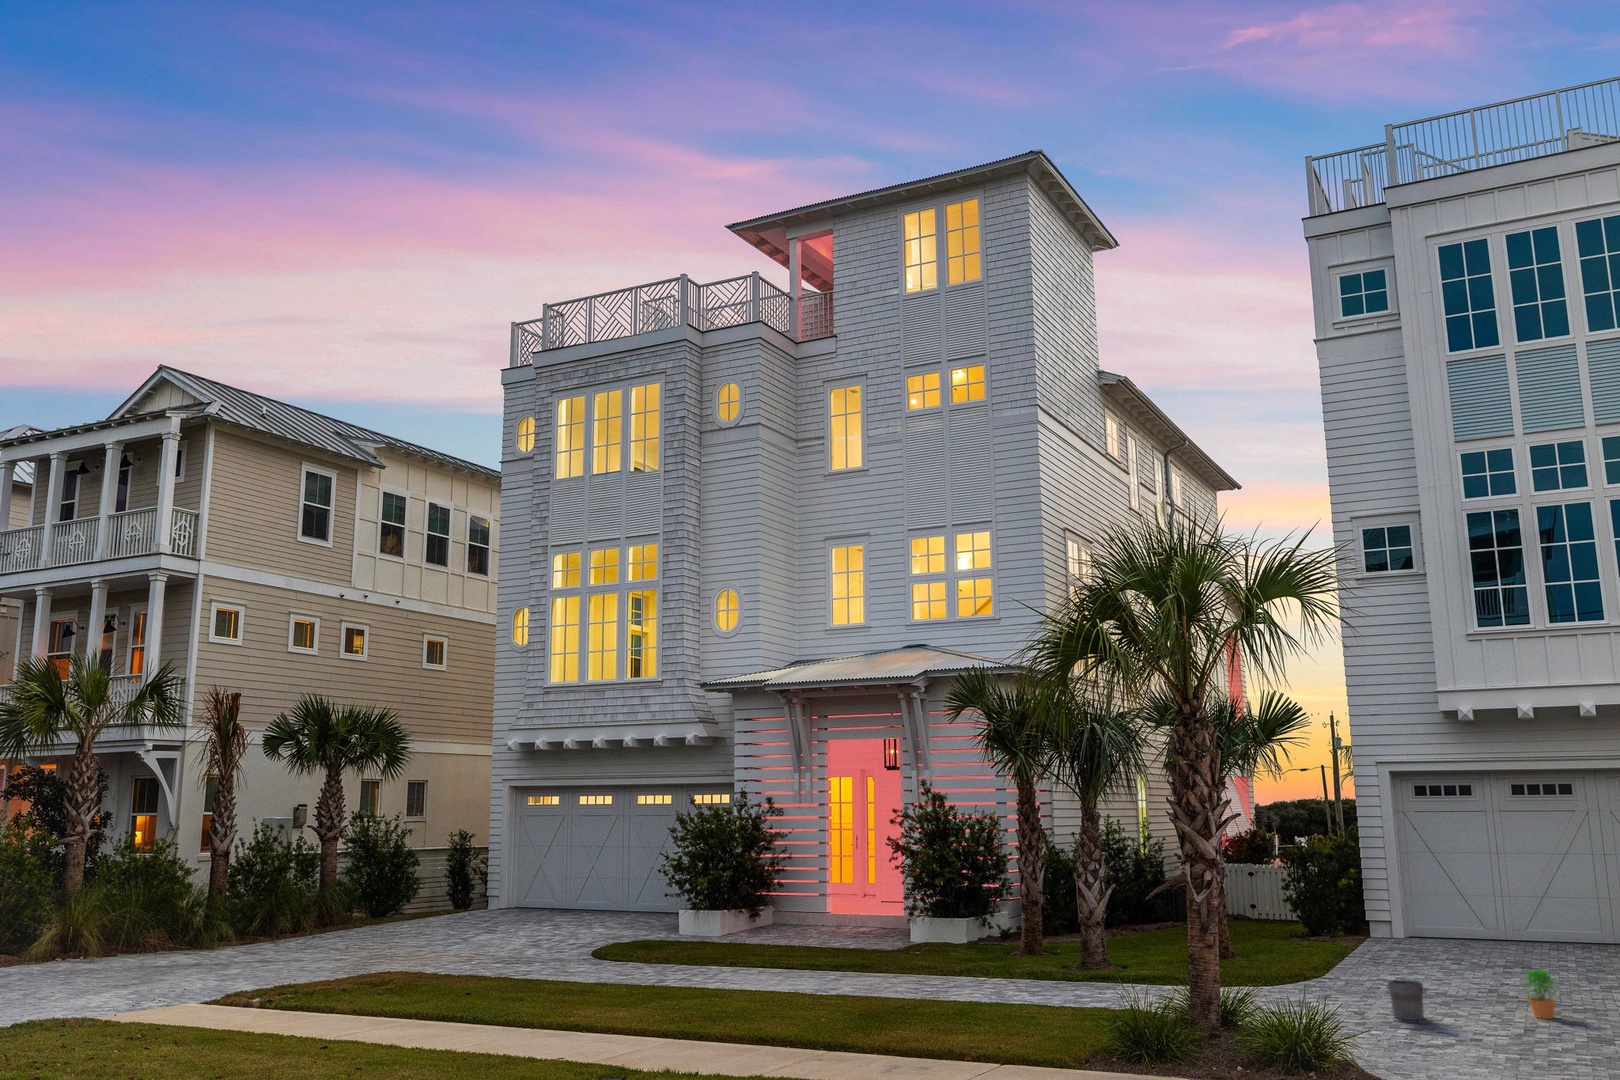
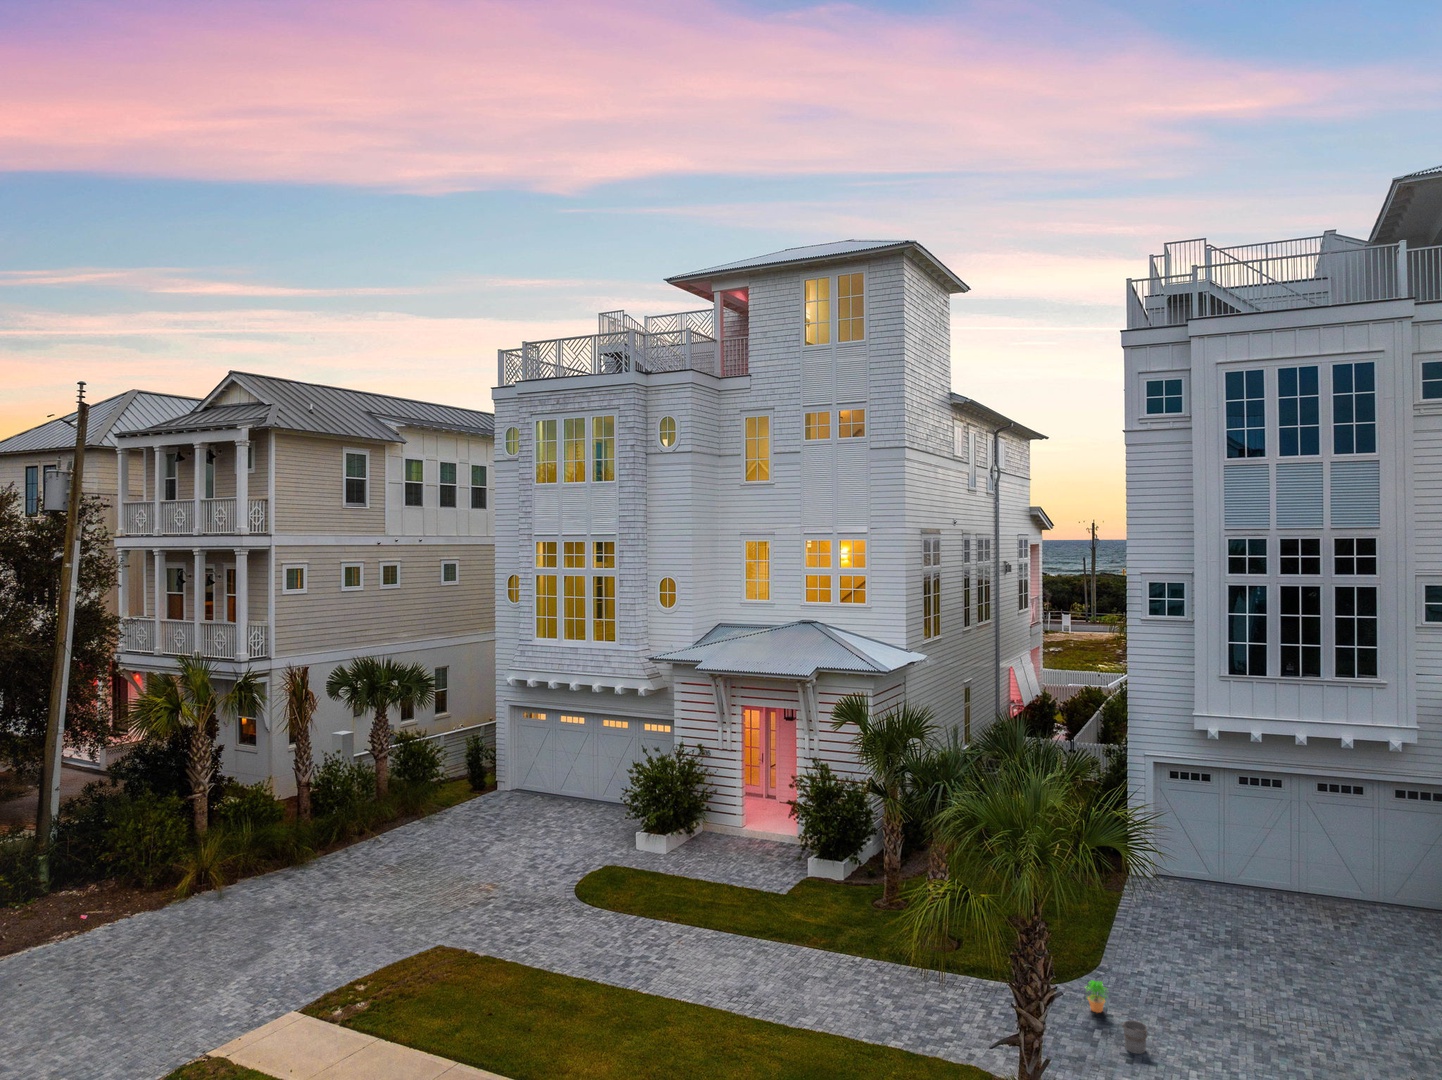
potted plant: present [1524,970,1557,1019] -> present [1087,980,1106,1013]

